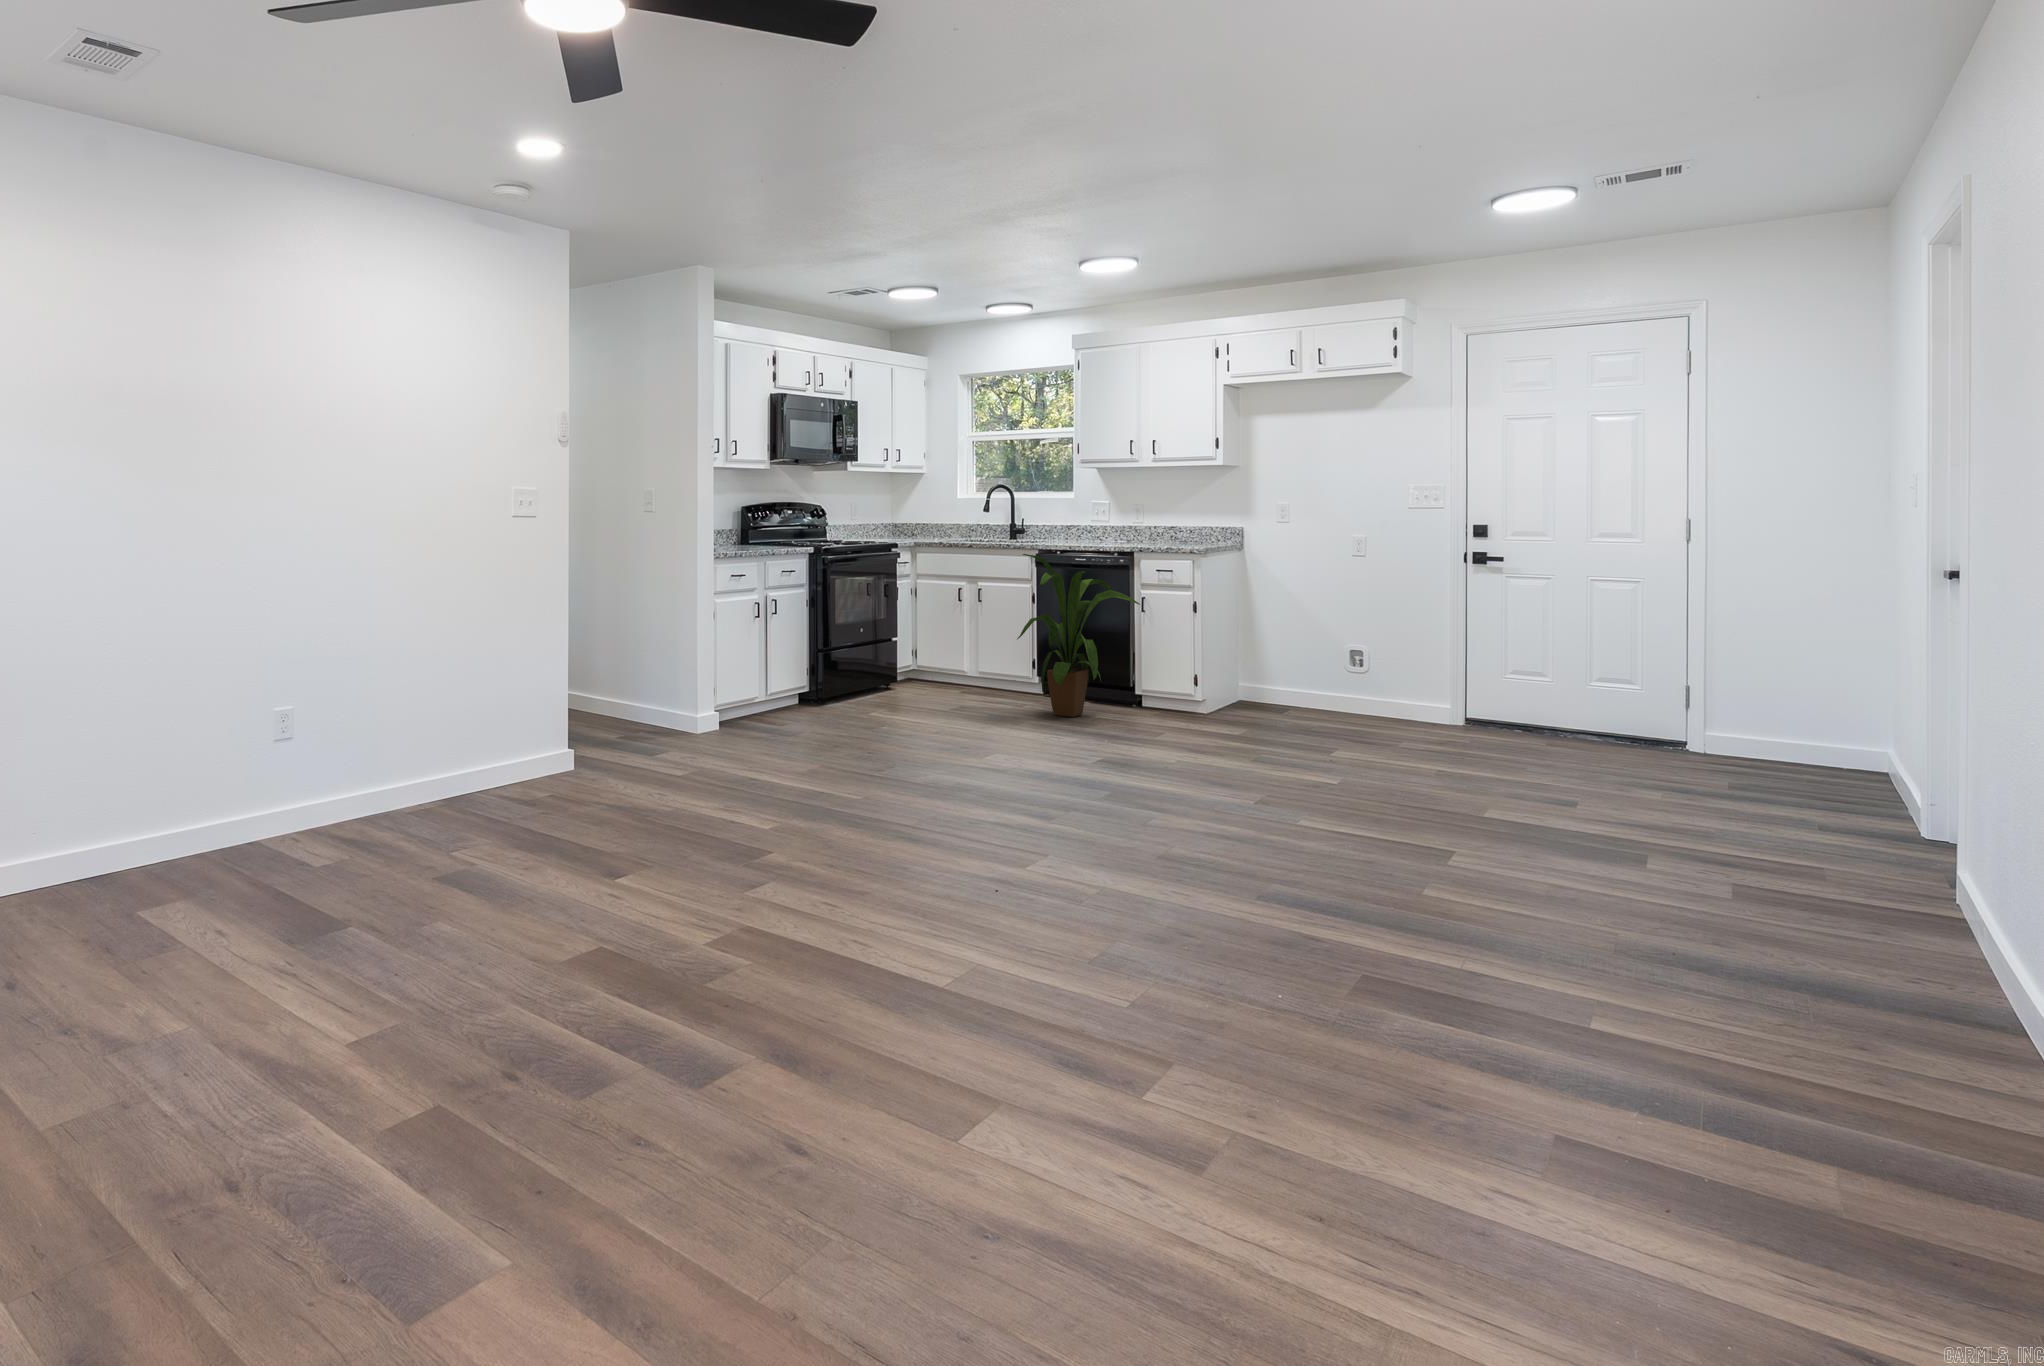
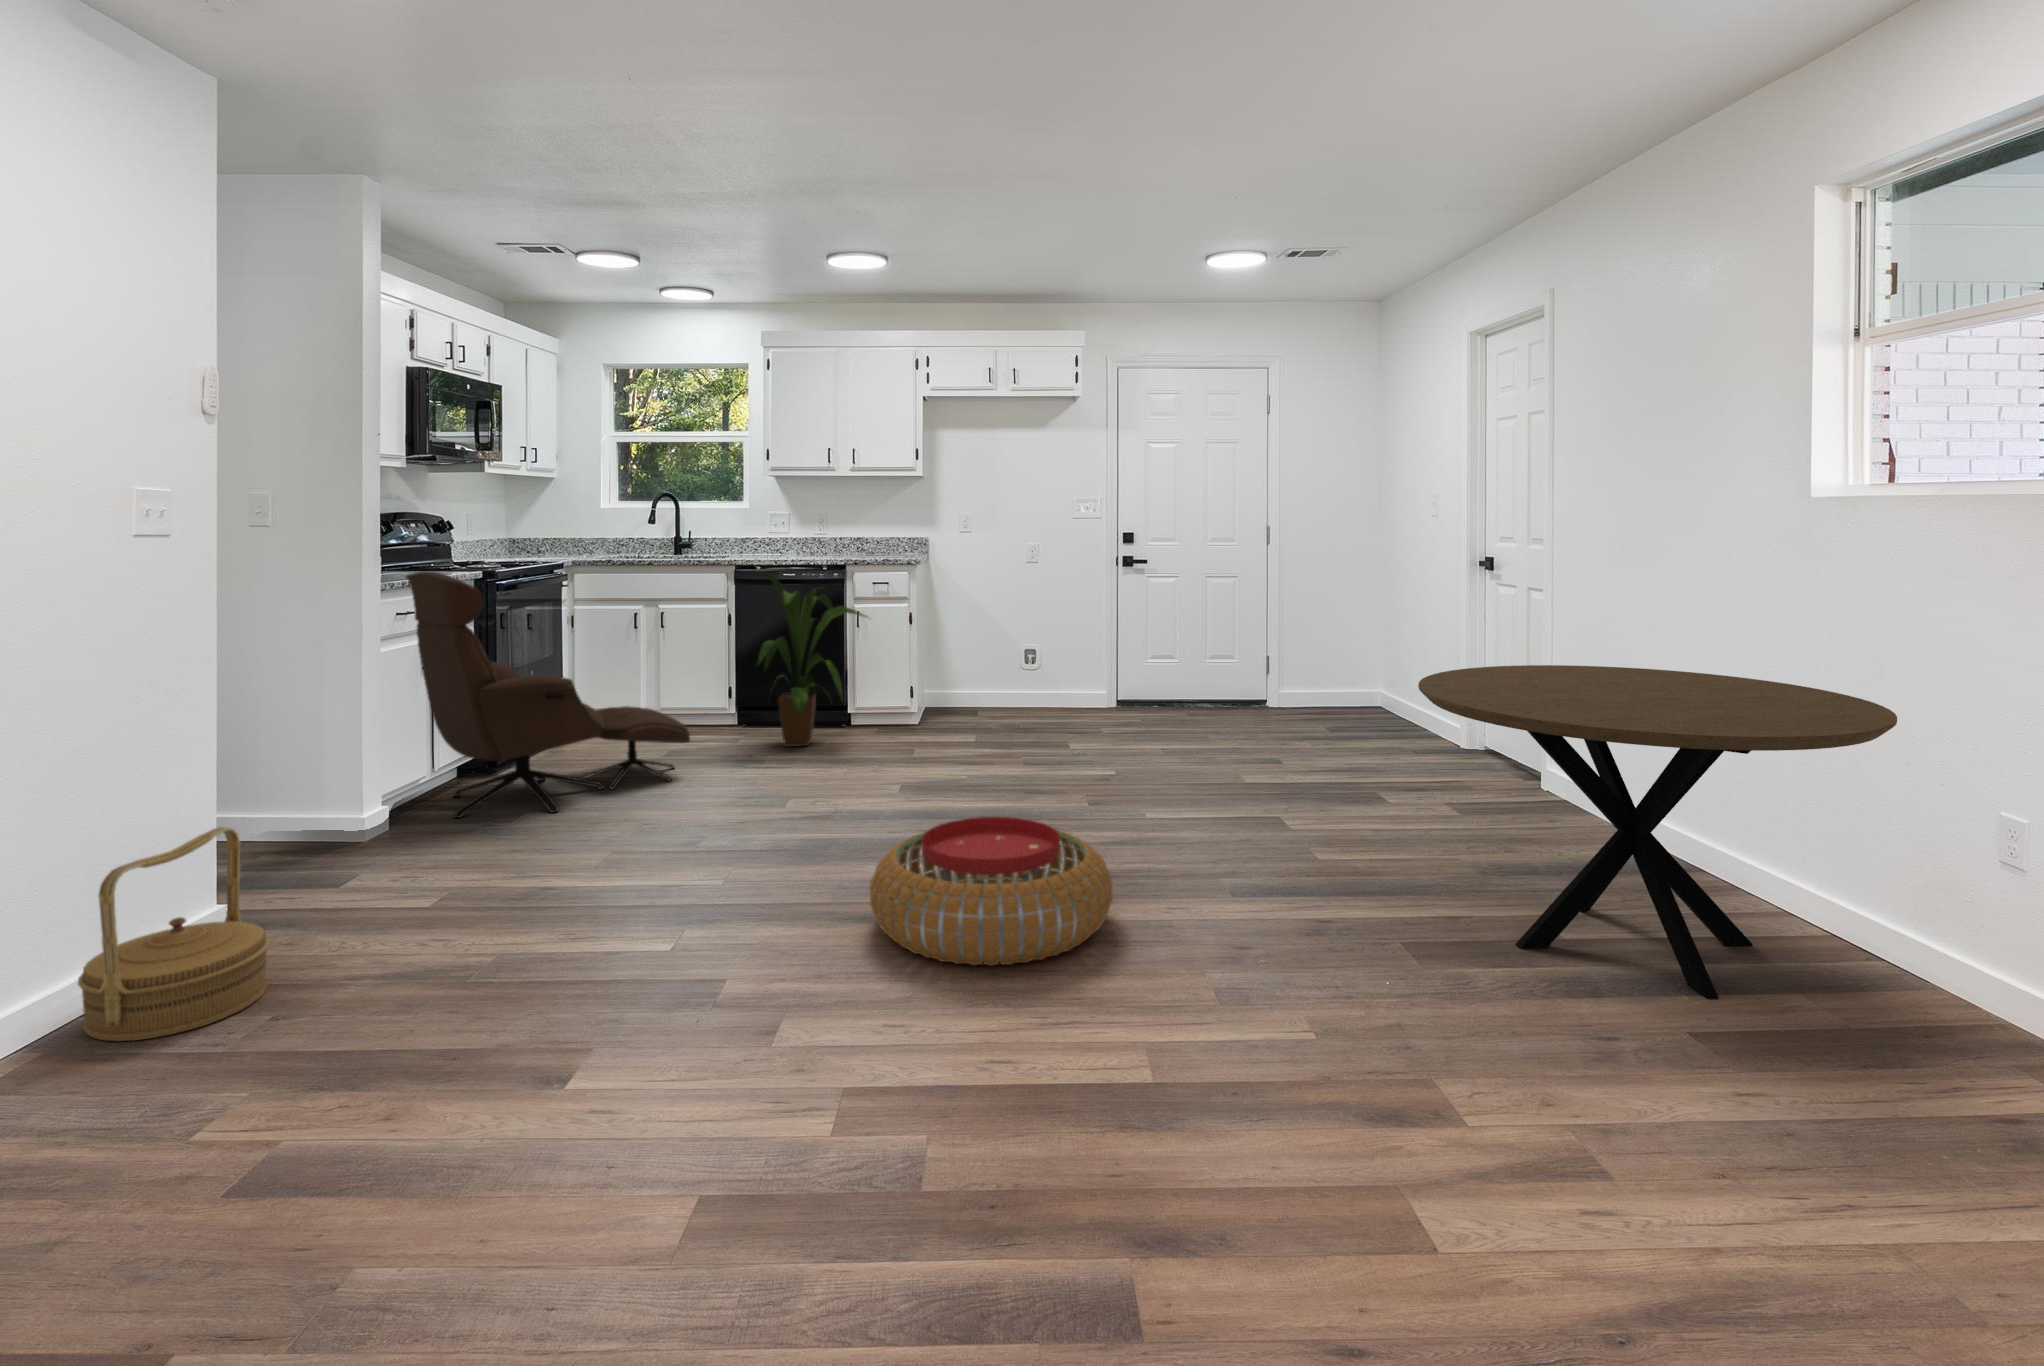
lounge chair: none [752,547,949,732] -> present [406,571,690,818]
dining table: none [1346,681,1956,1069] -> present [1418,665,1897,999]
woven basket: none [498,690,584,795] -> present [78,827,270,1041]
pouf: none [894,763,1100,874] -> present [870,817,1113,966]

